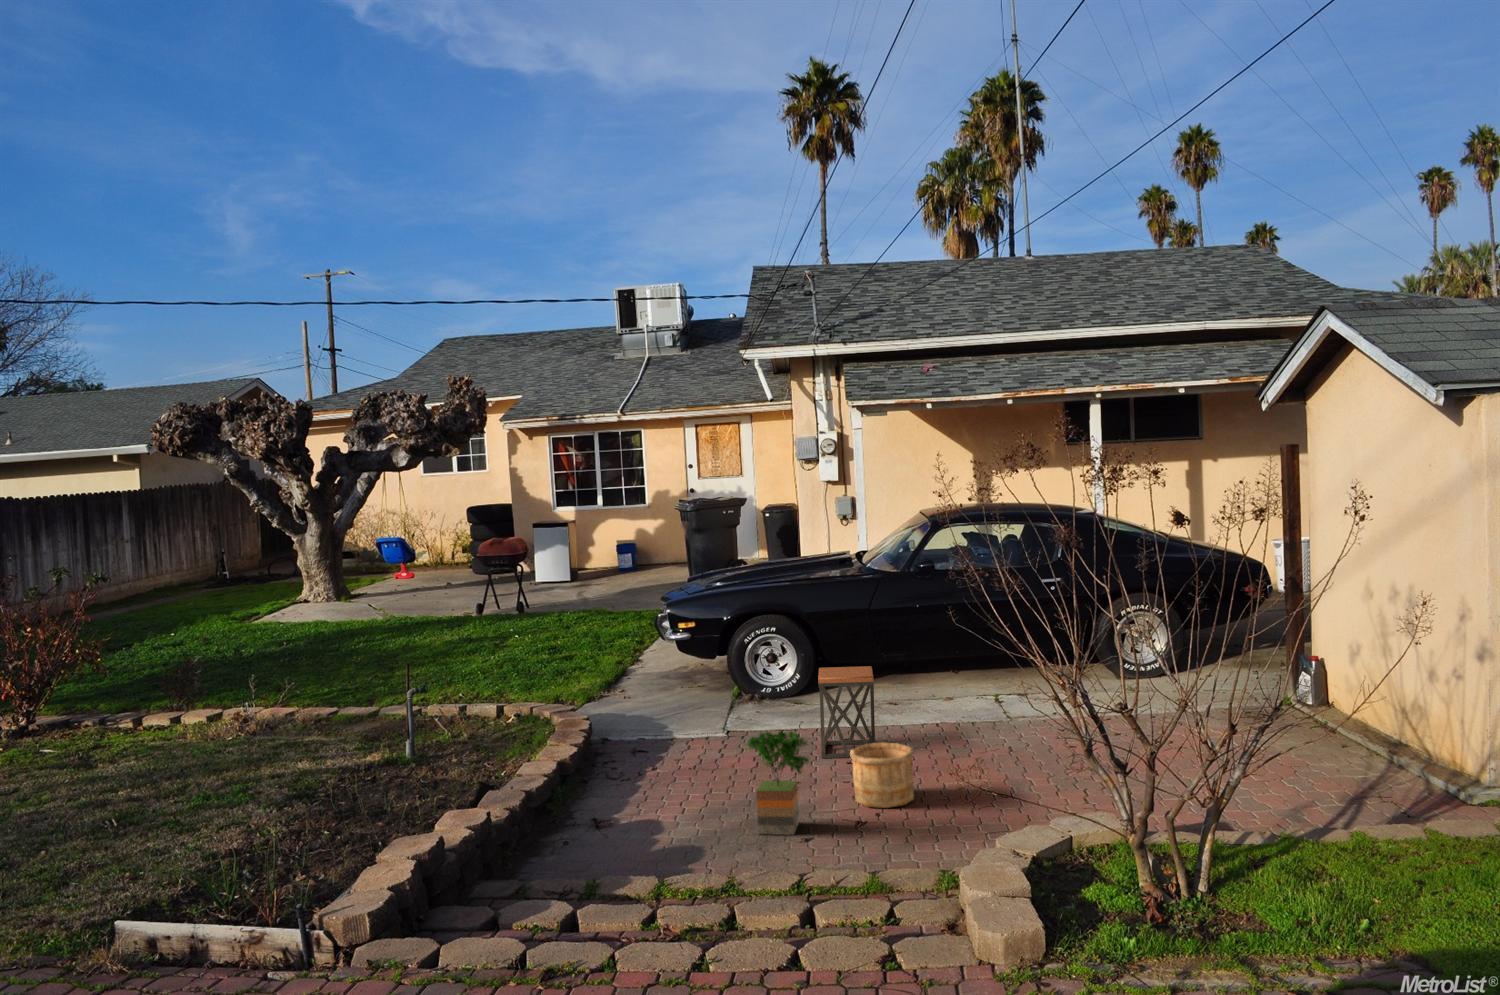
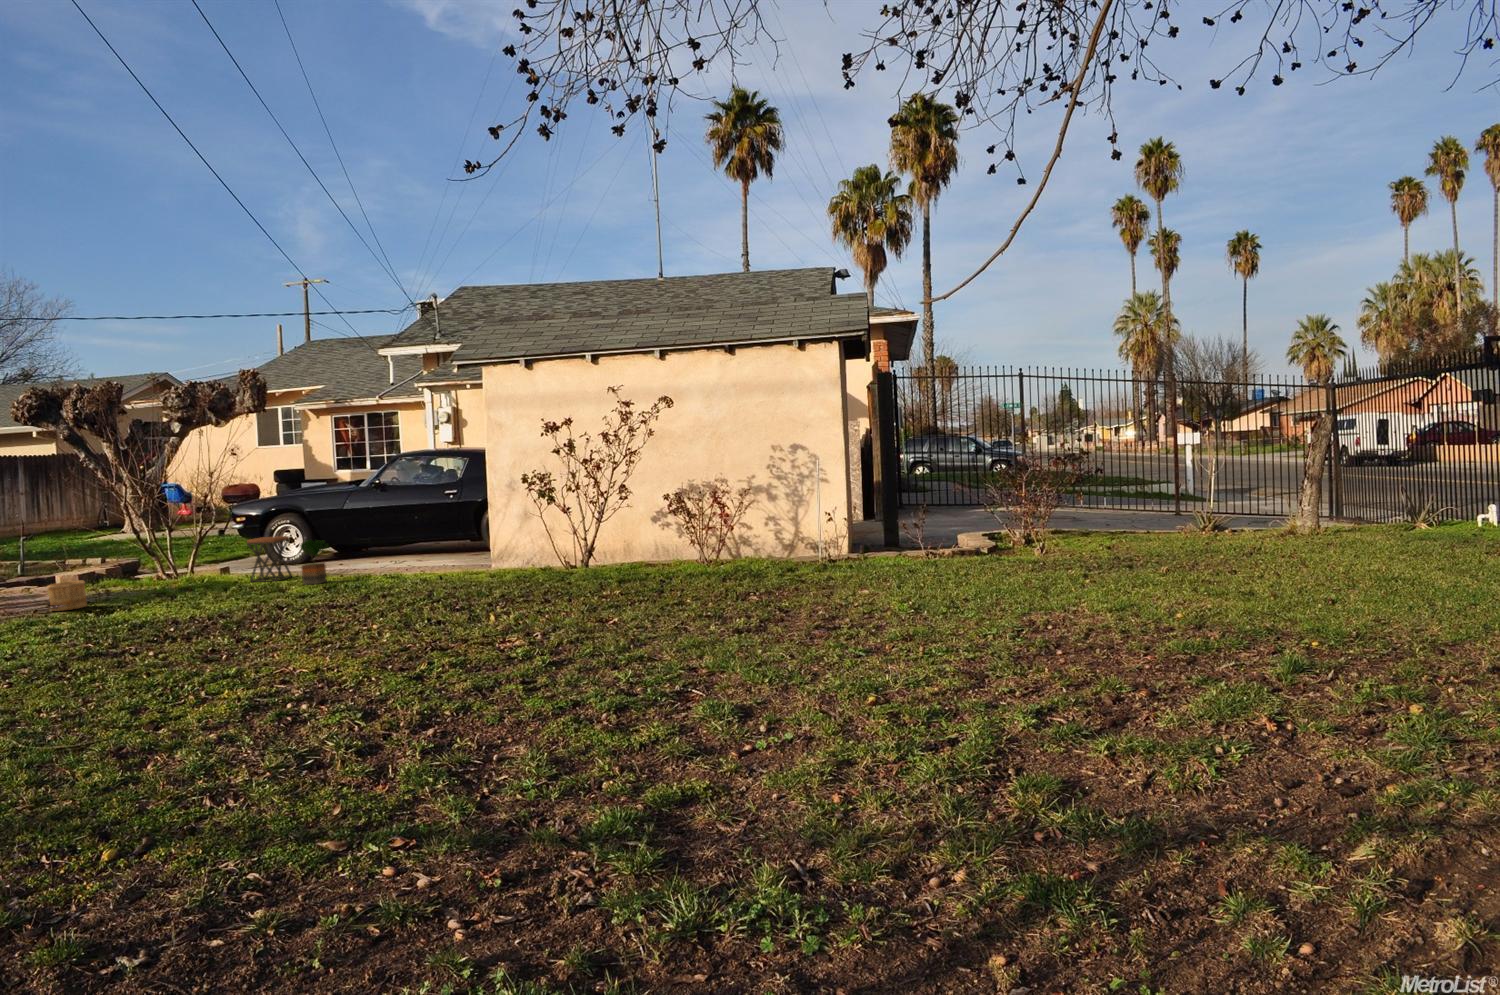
potted tree: present [746,731,809,835] -> present [300,540,328,584]
wooden bucket: present [850,743,914,808] -> present [47,581,87,611]

